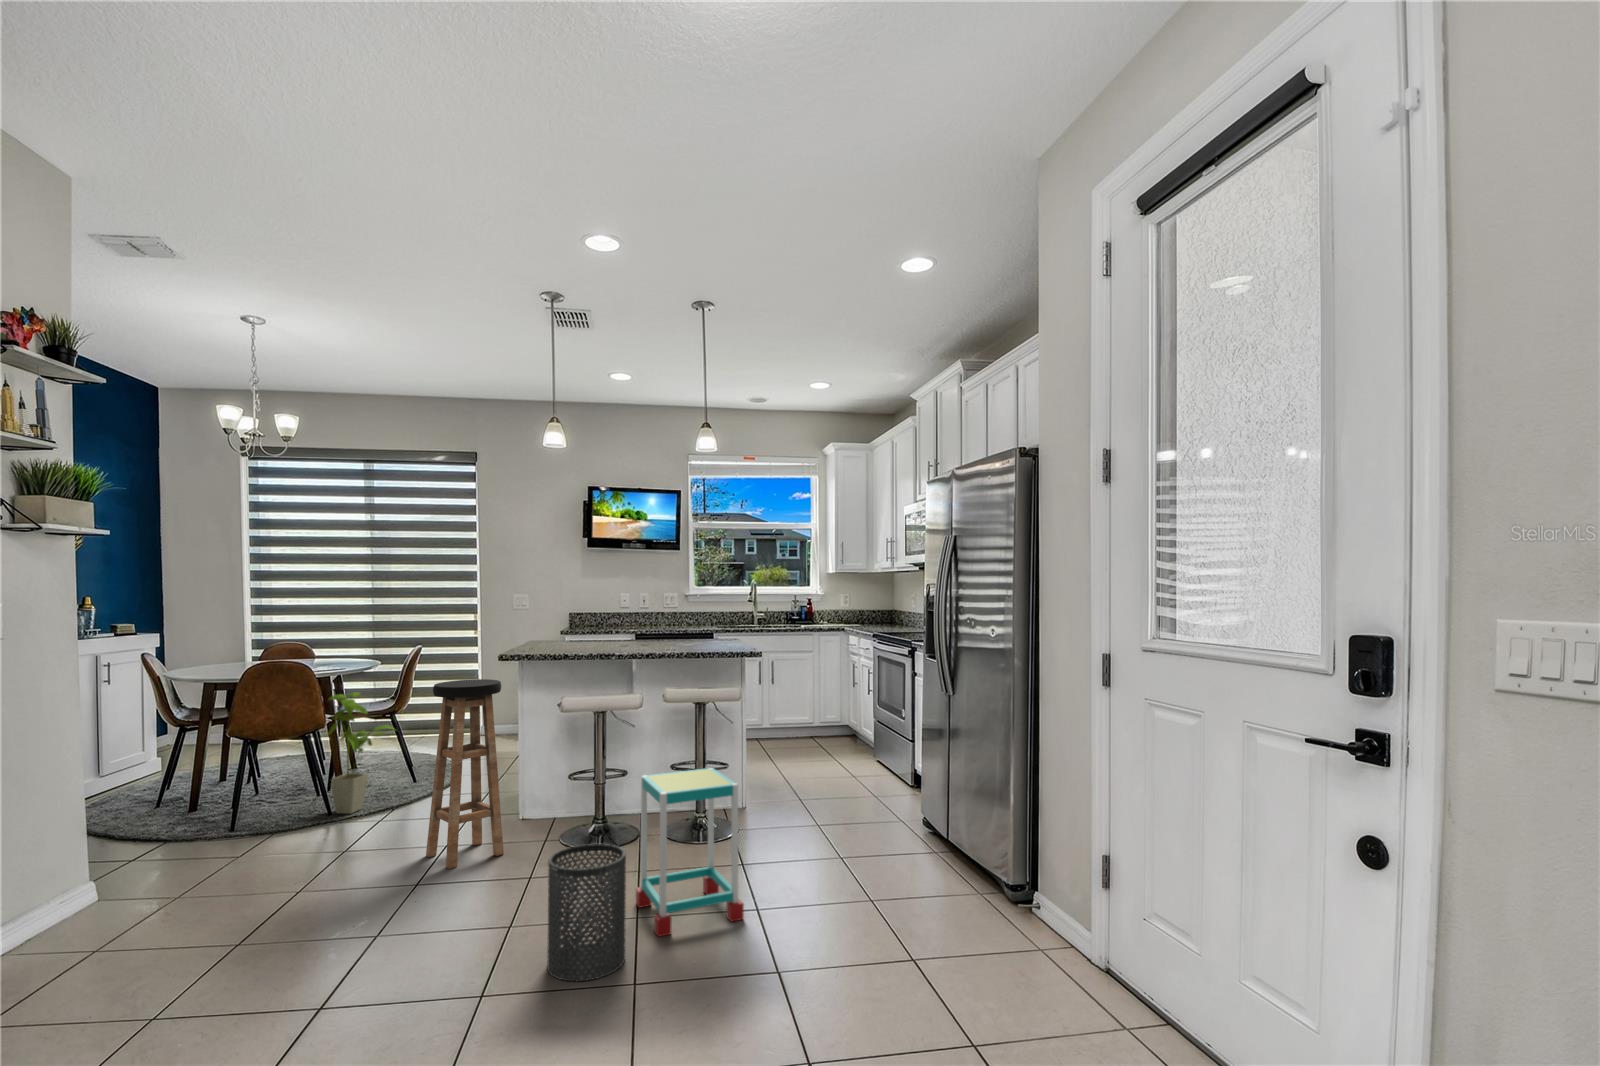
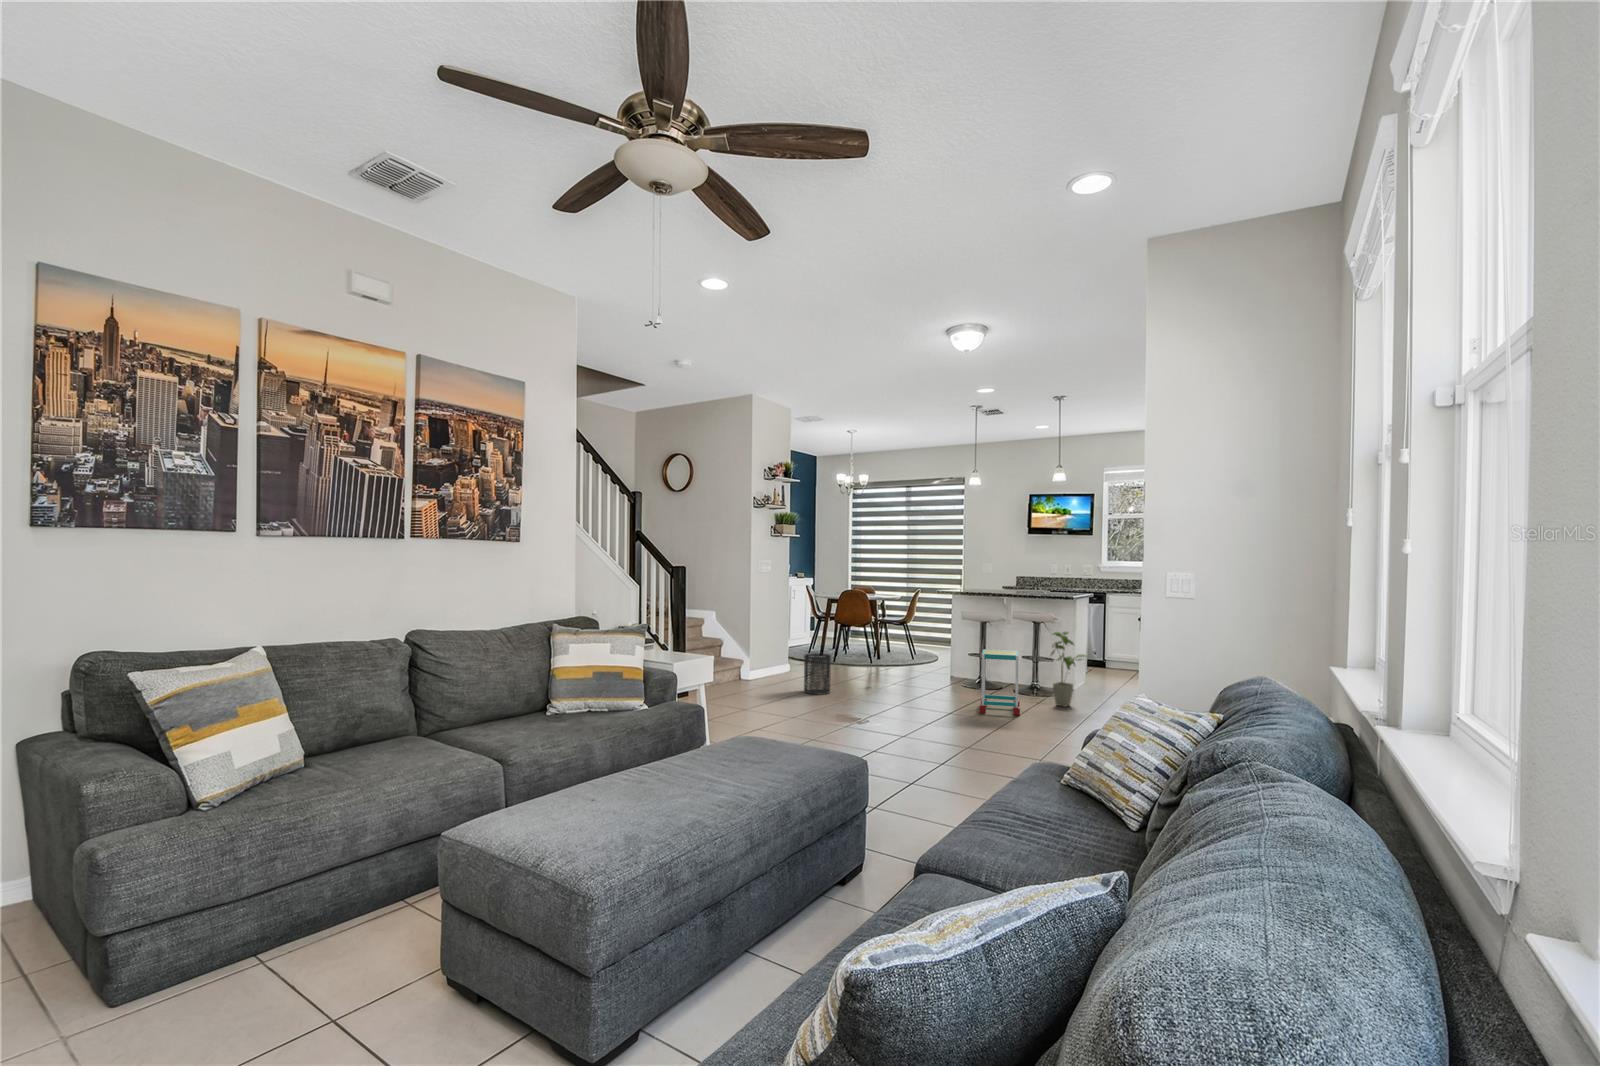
bar stool: present [426,679,504,869] -> none [910,605,941,687]
house plant: present [328,692,395,814] -> present [1051,632,1086,707]
trash can: present [547,844,626,981] -> present [804,653,831,695]

